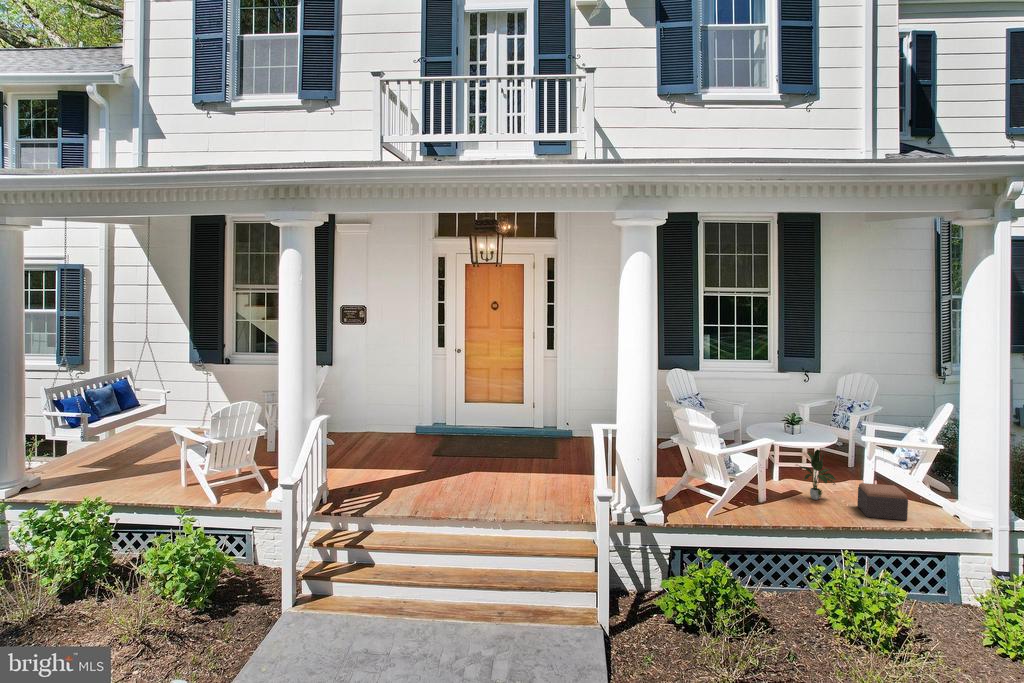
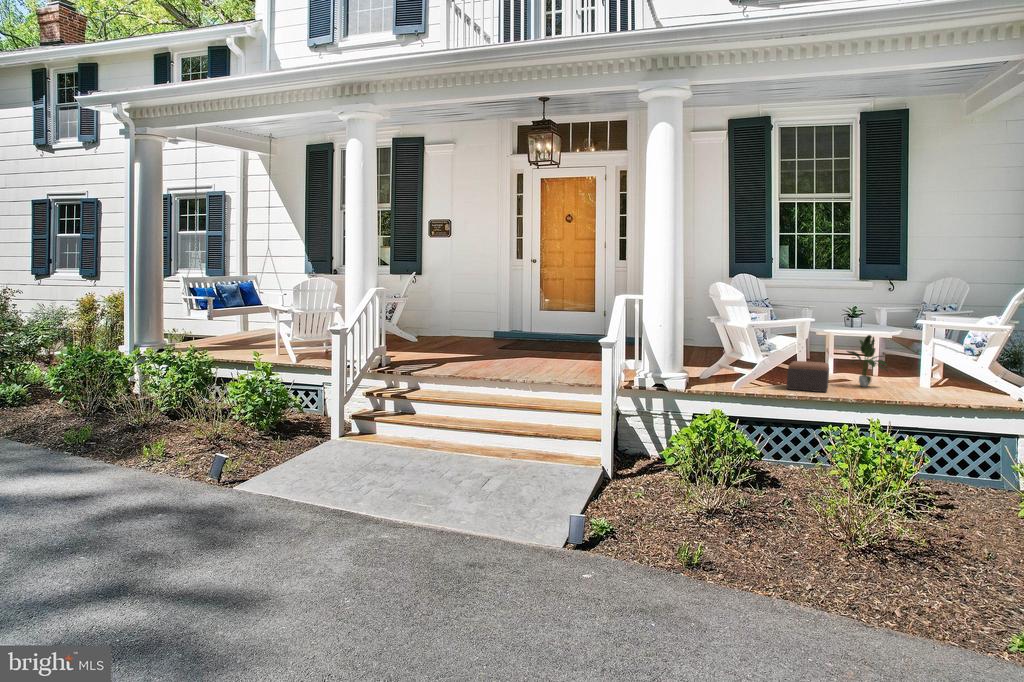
footstool: present [858,483,908,520] -> present [787,361,829,392]

